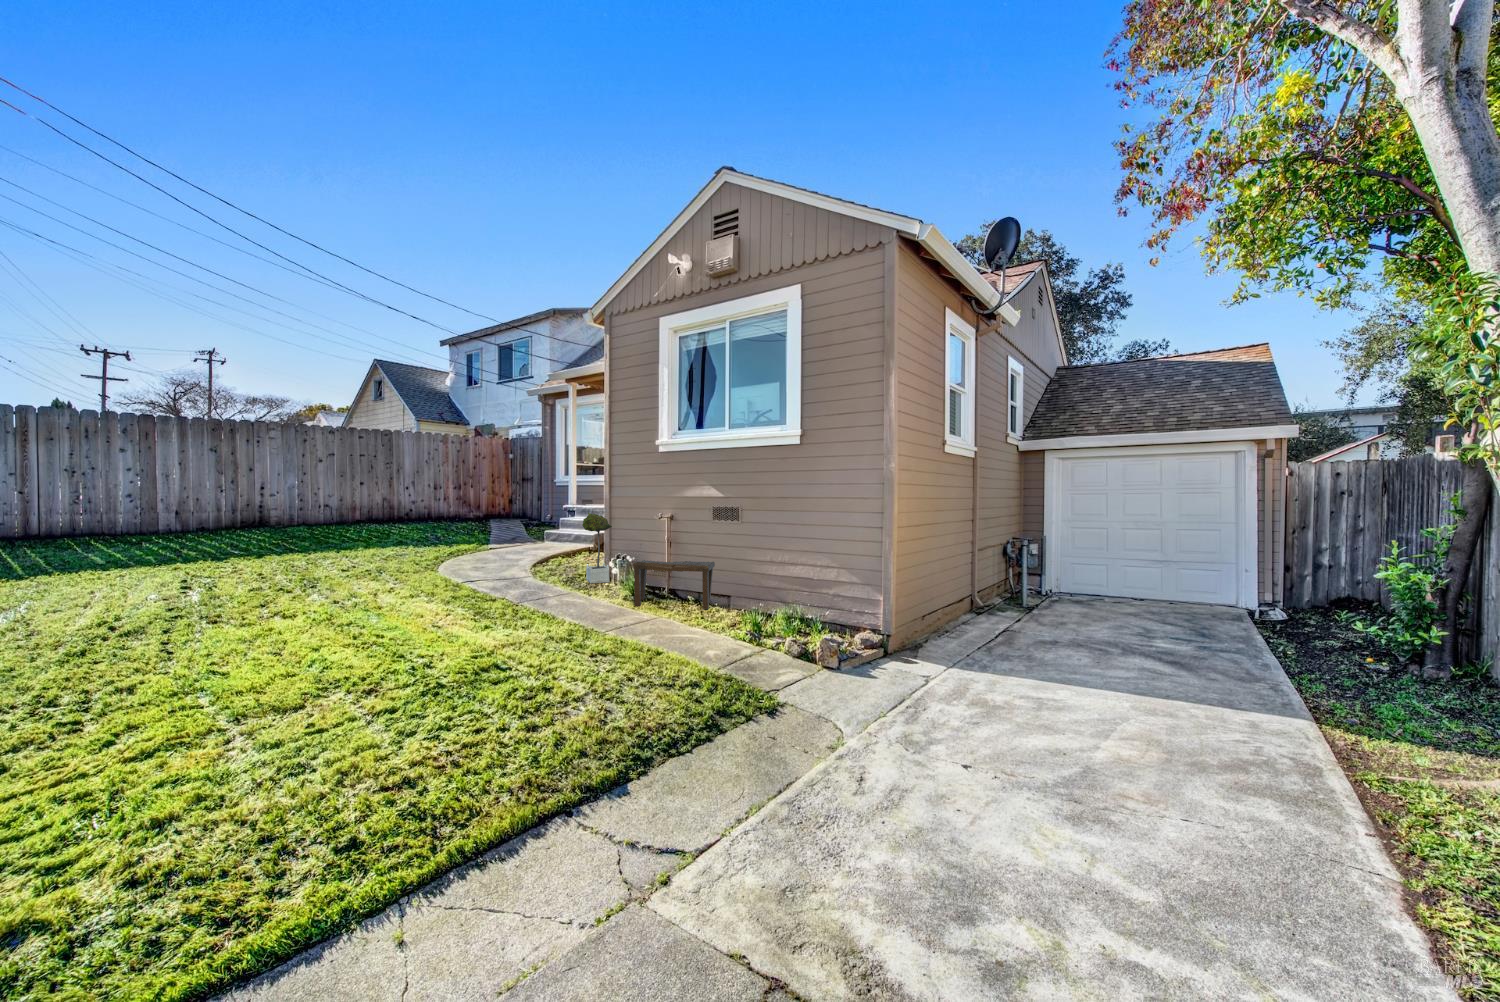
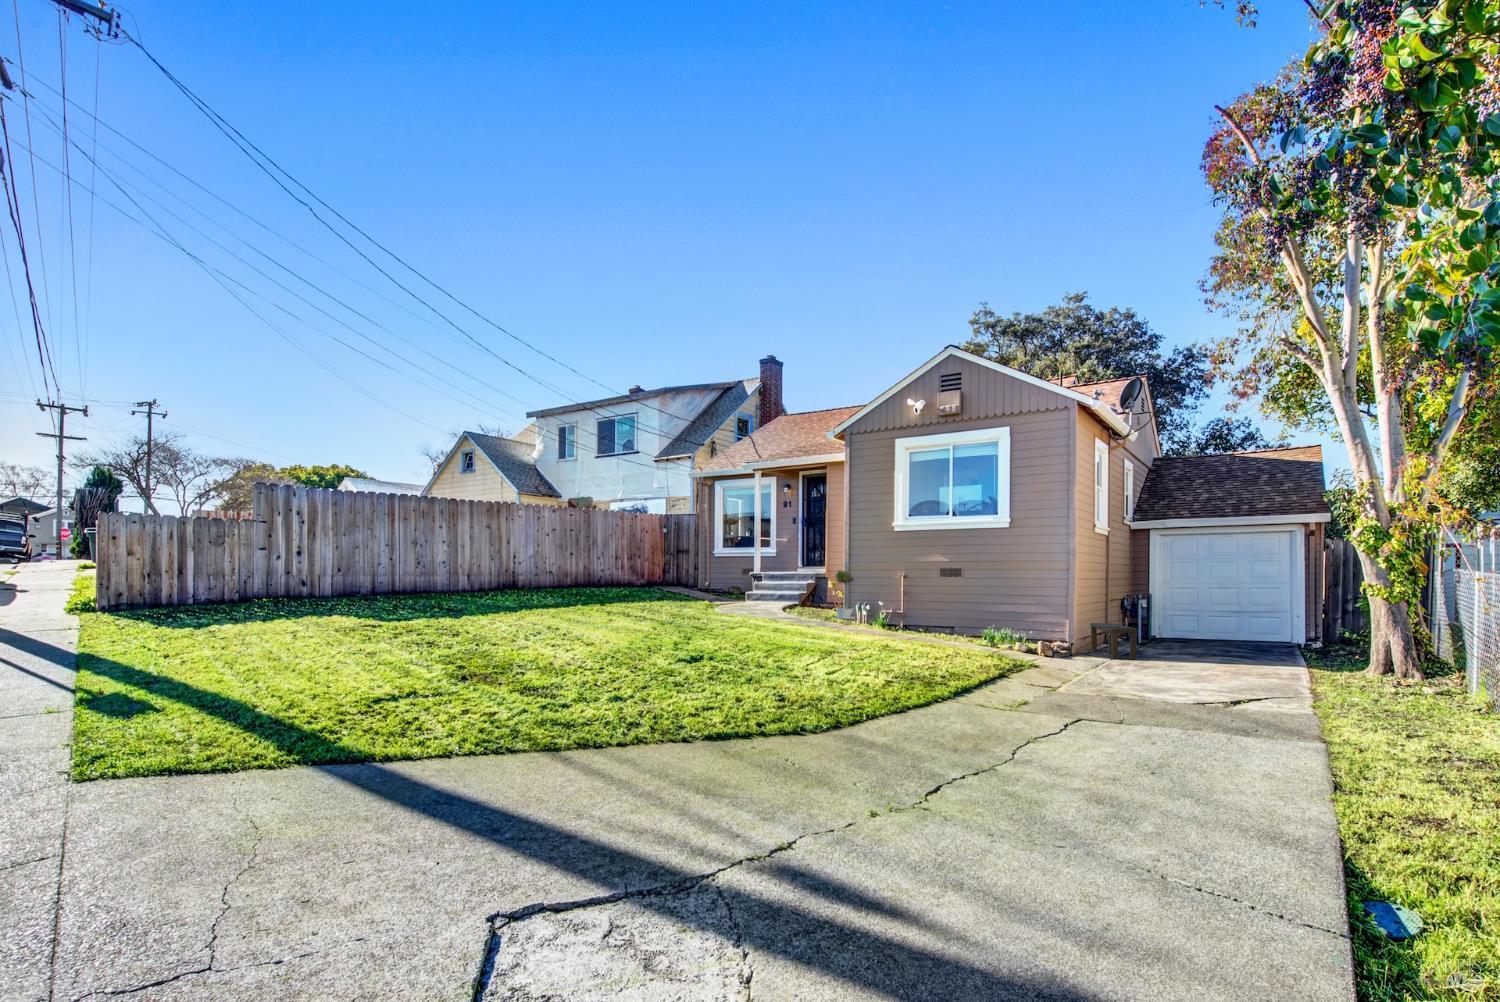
bench: present [633,560,715,609] -> present [1090,623,1137,660]

